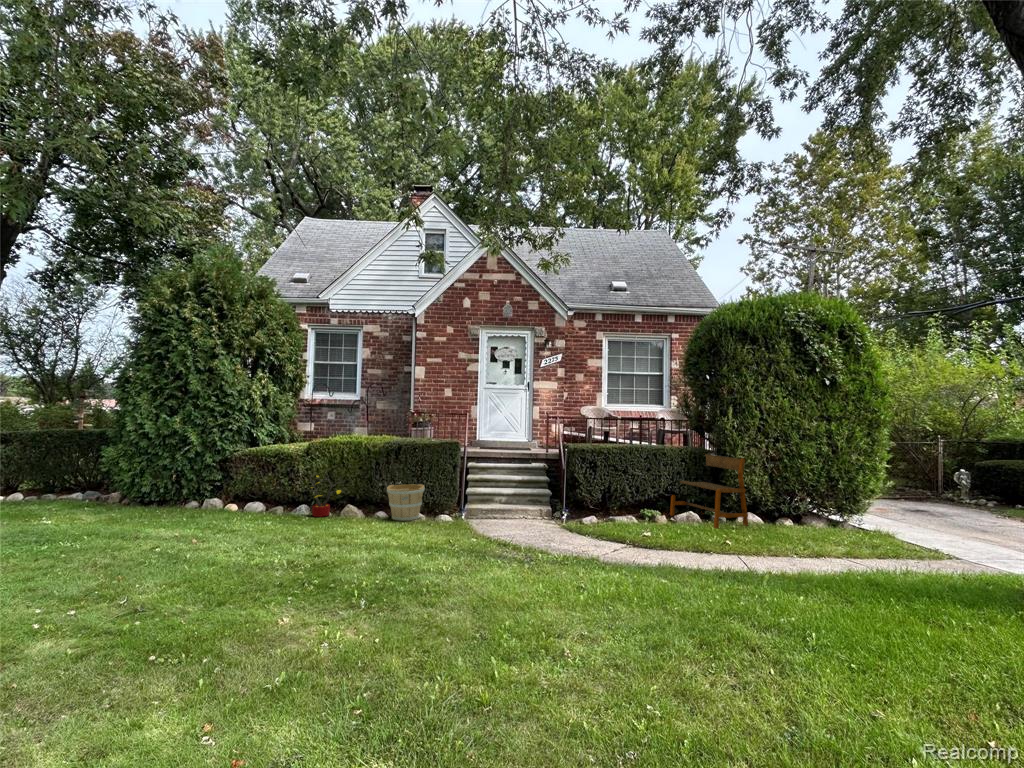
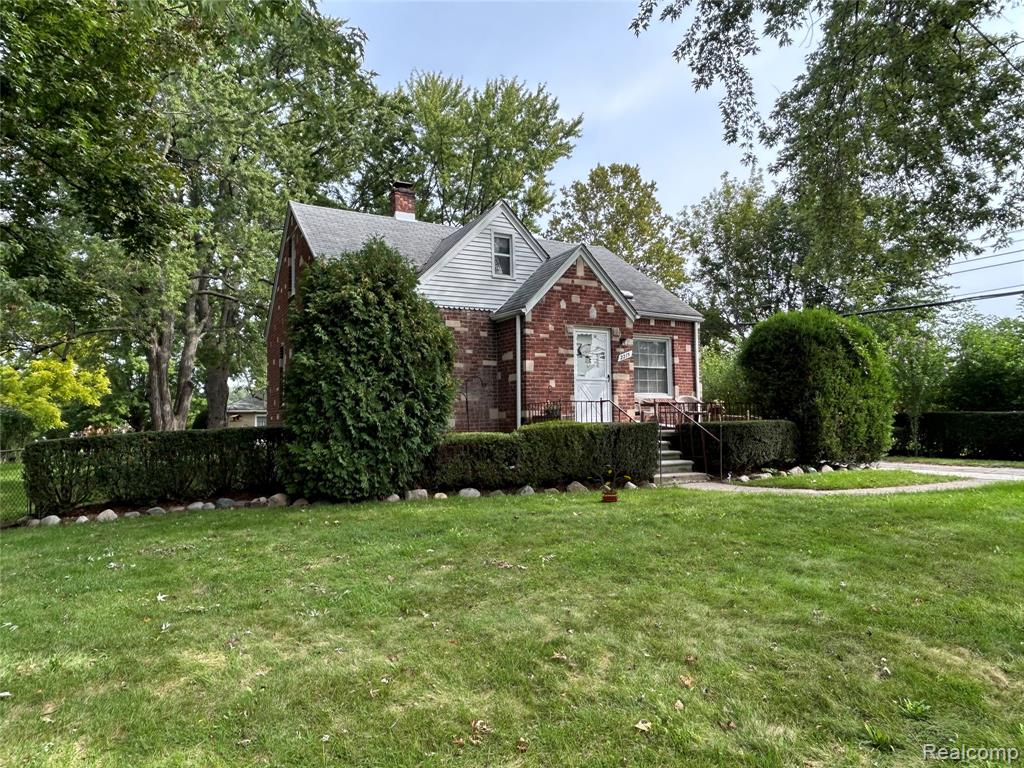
bench: present [670,454,748,529] -> none [779,425,836,474]
wooden bucket: present [387,484,424,521] -> none [652,464,684,495]

